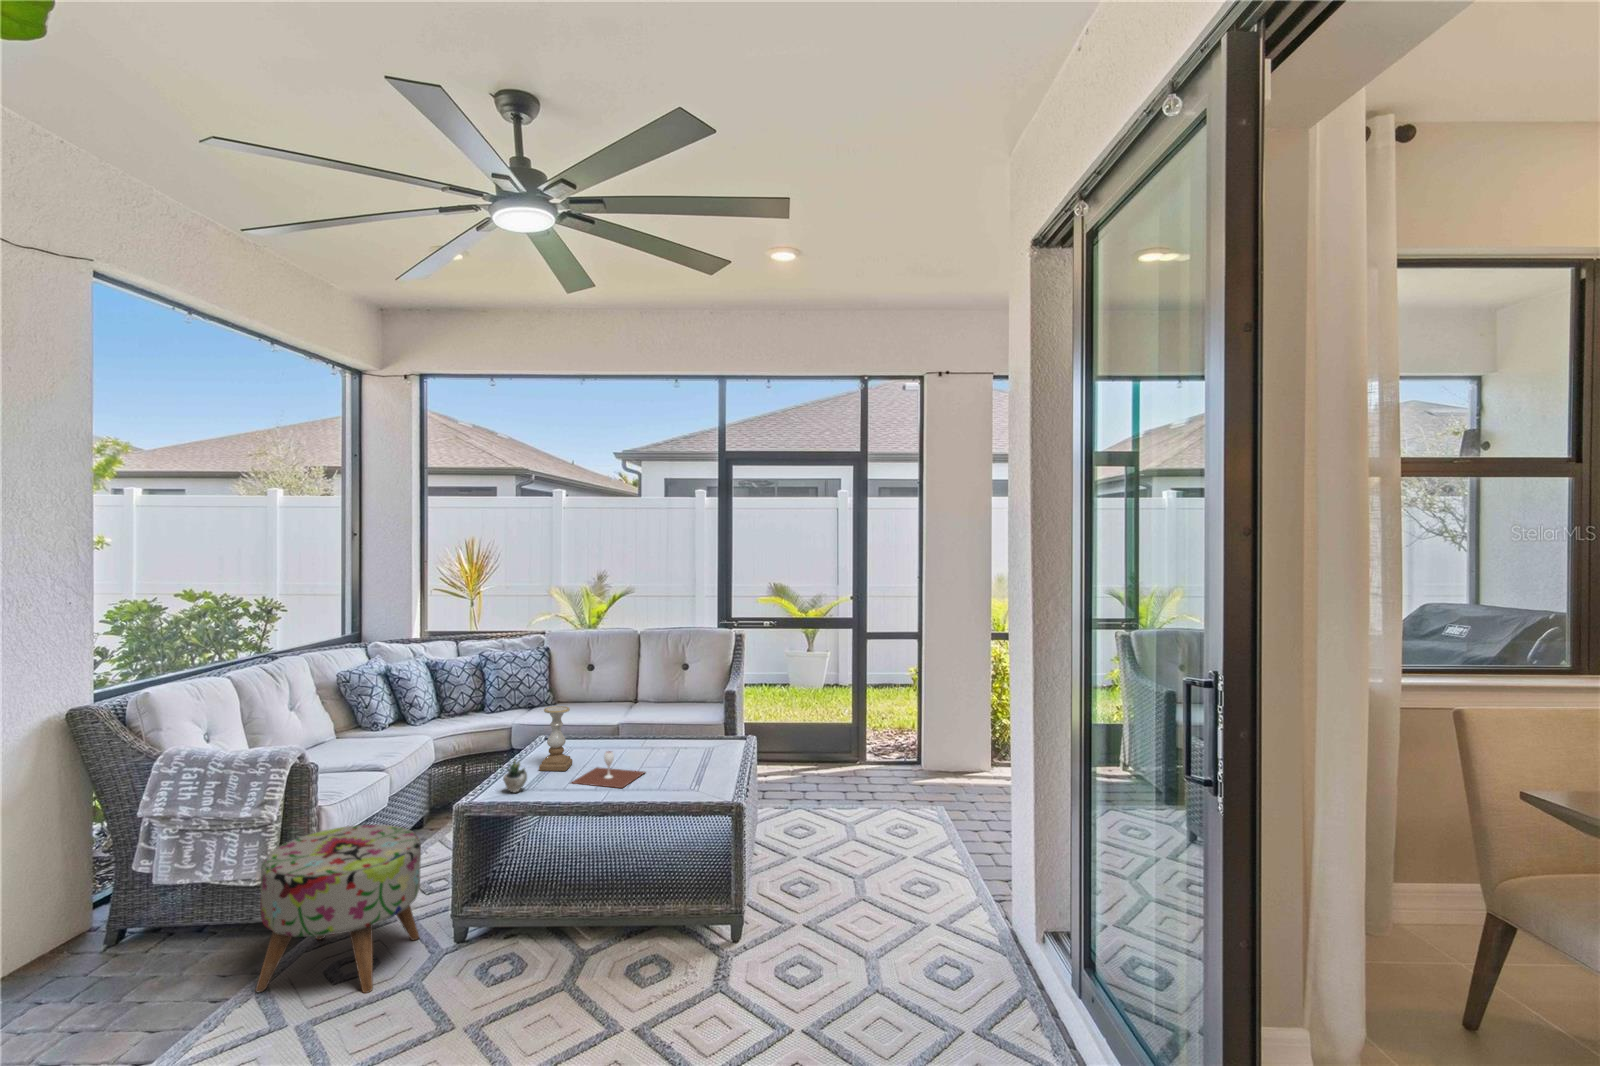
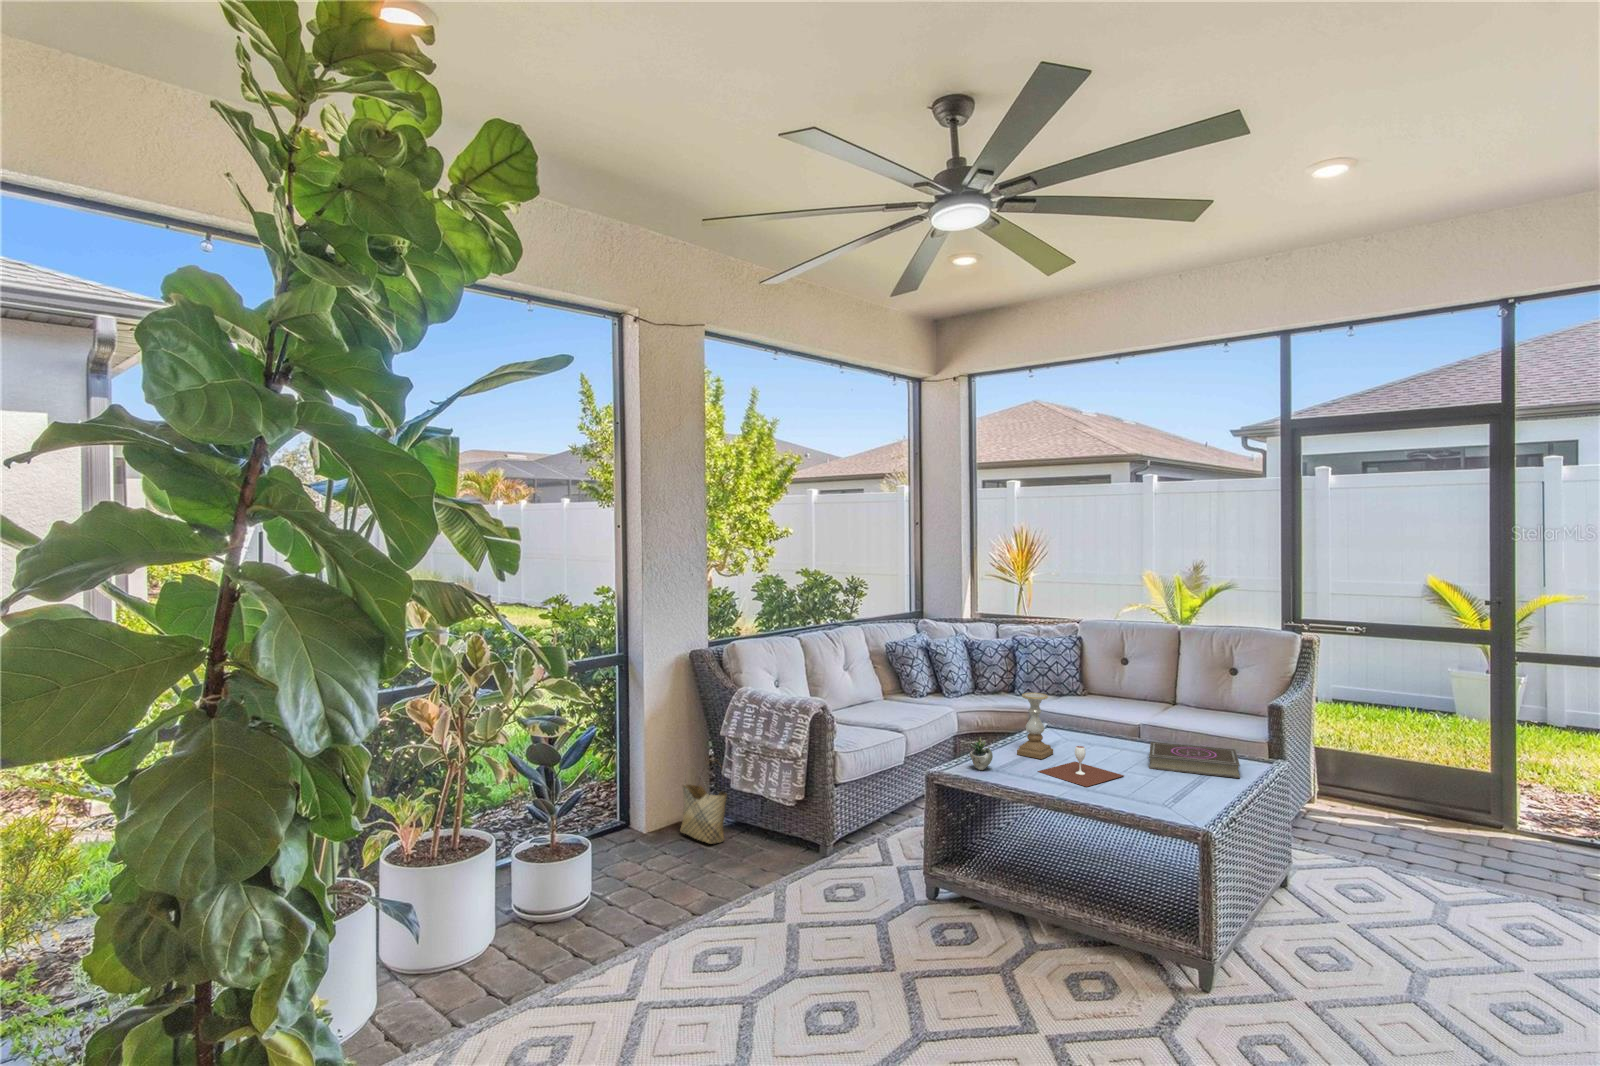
book: none [653,733,731,762] -> present [1149,742,1240,778]
ottoman: present [256,825,421,993] -> none [777,772,903,916]
woven basket: none [53,853,146,969] -> present [680,776,727,844]

